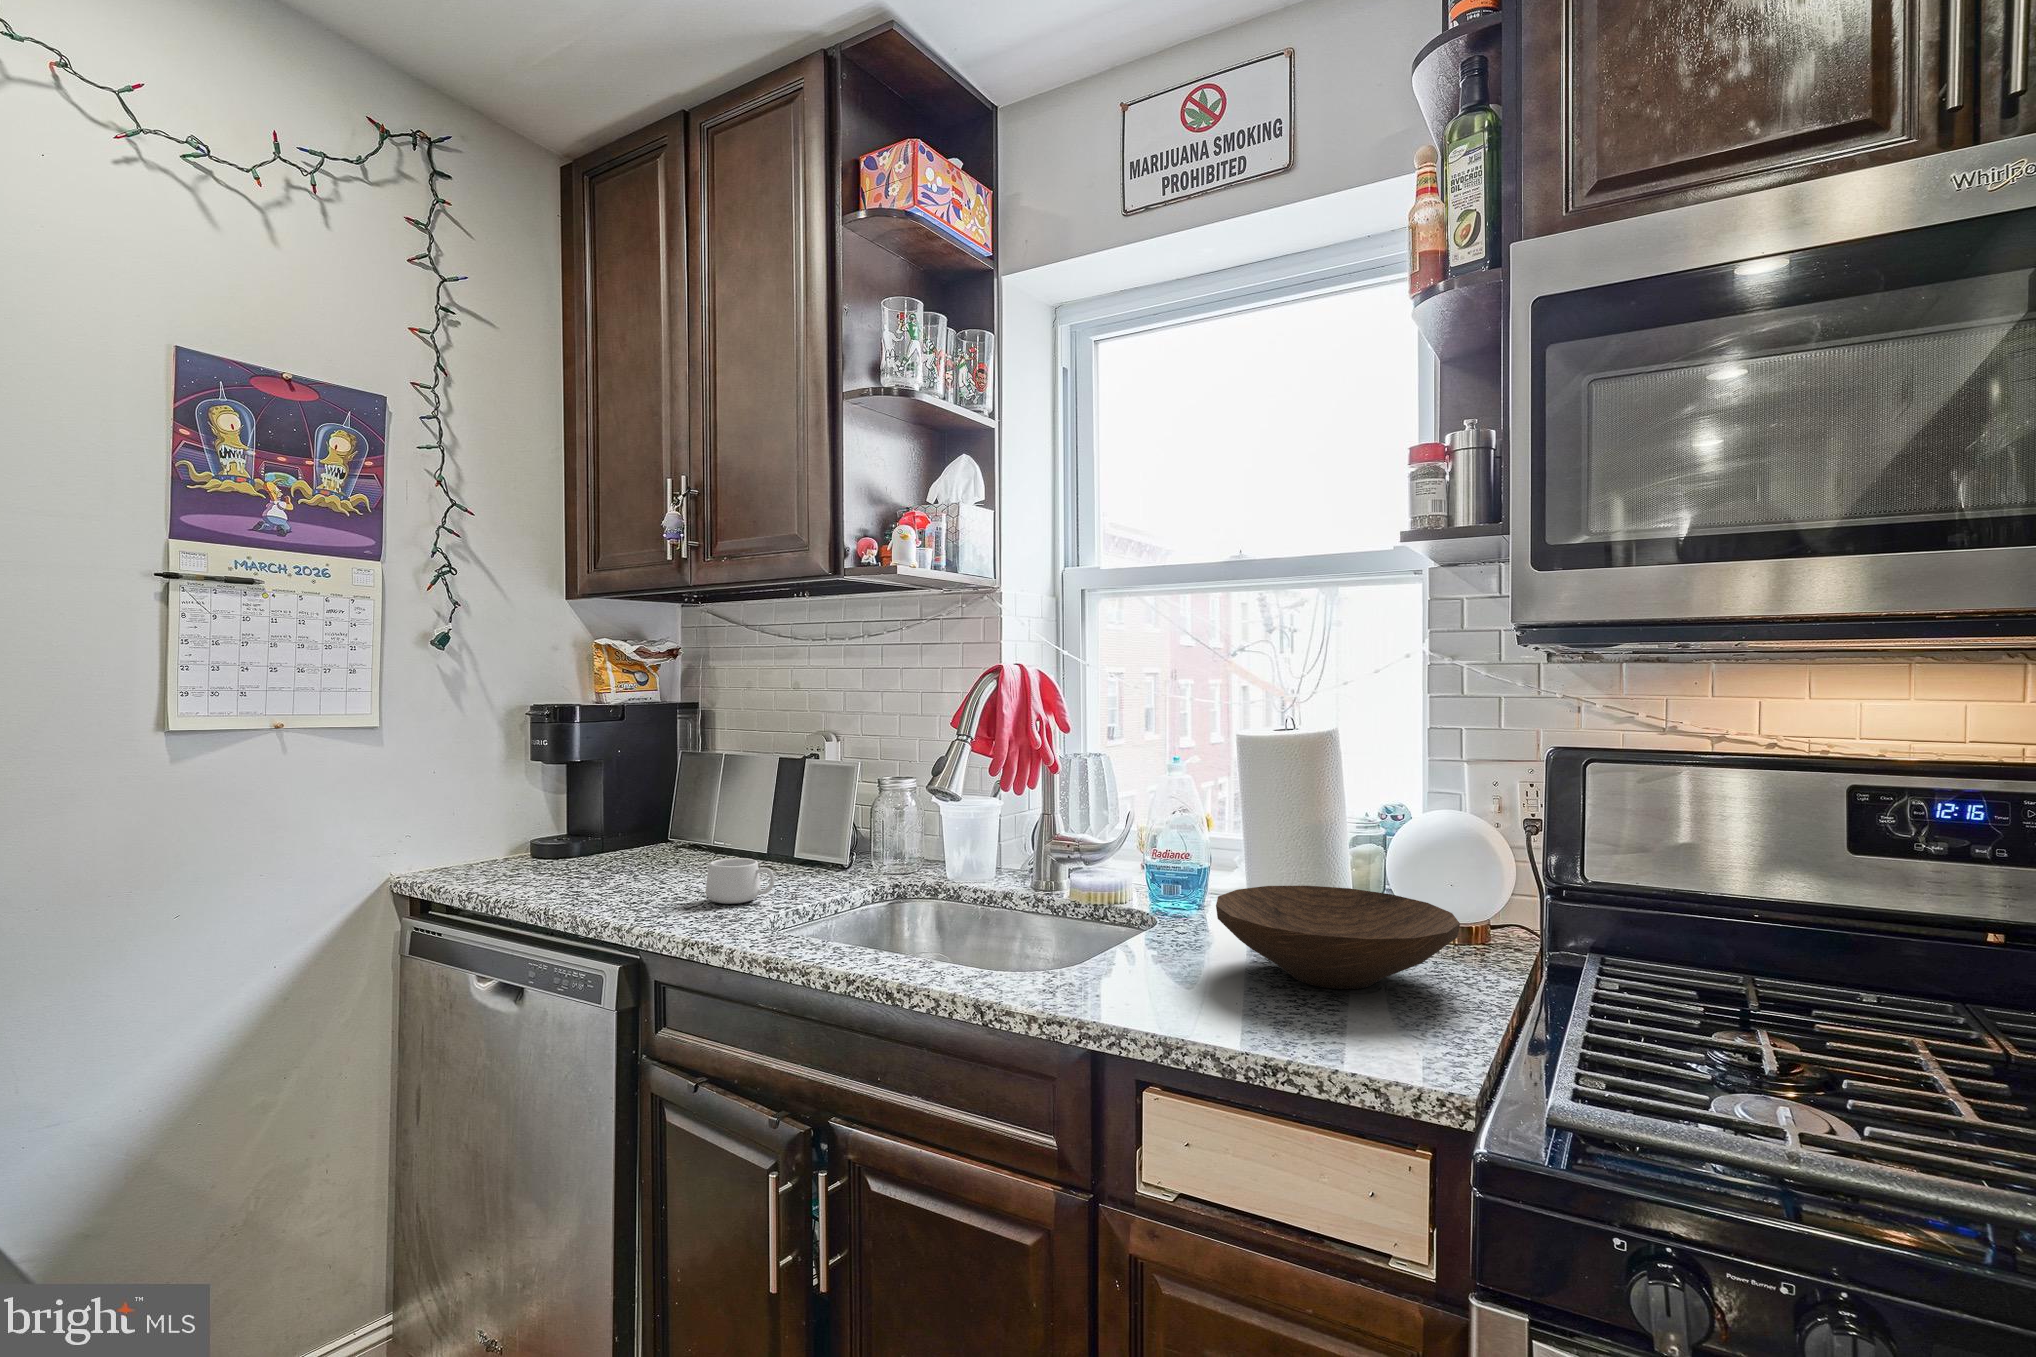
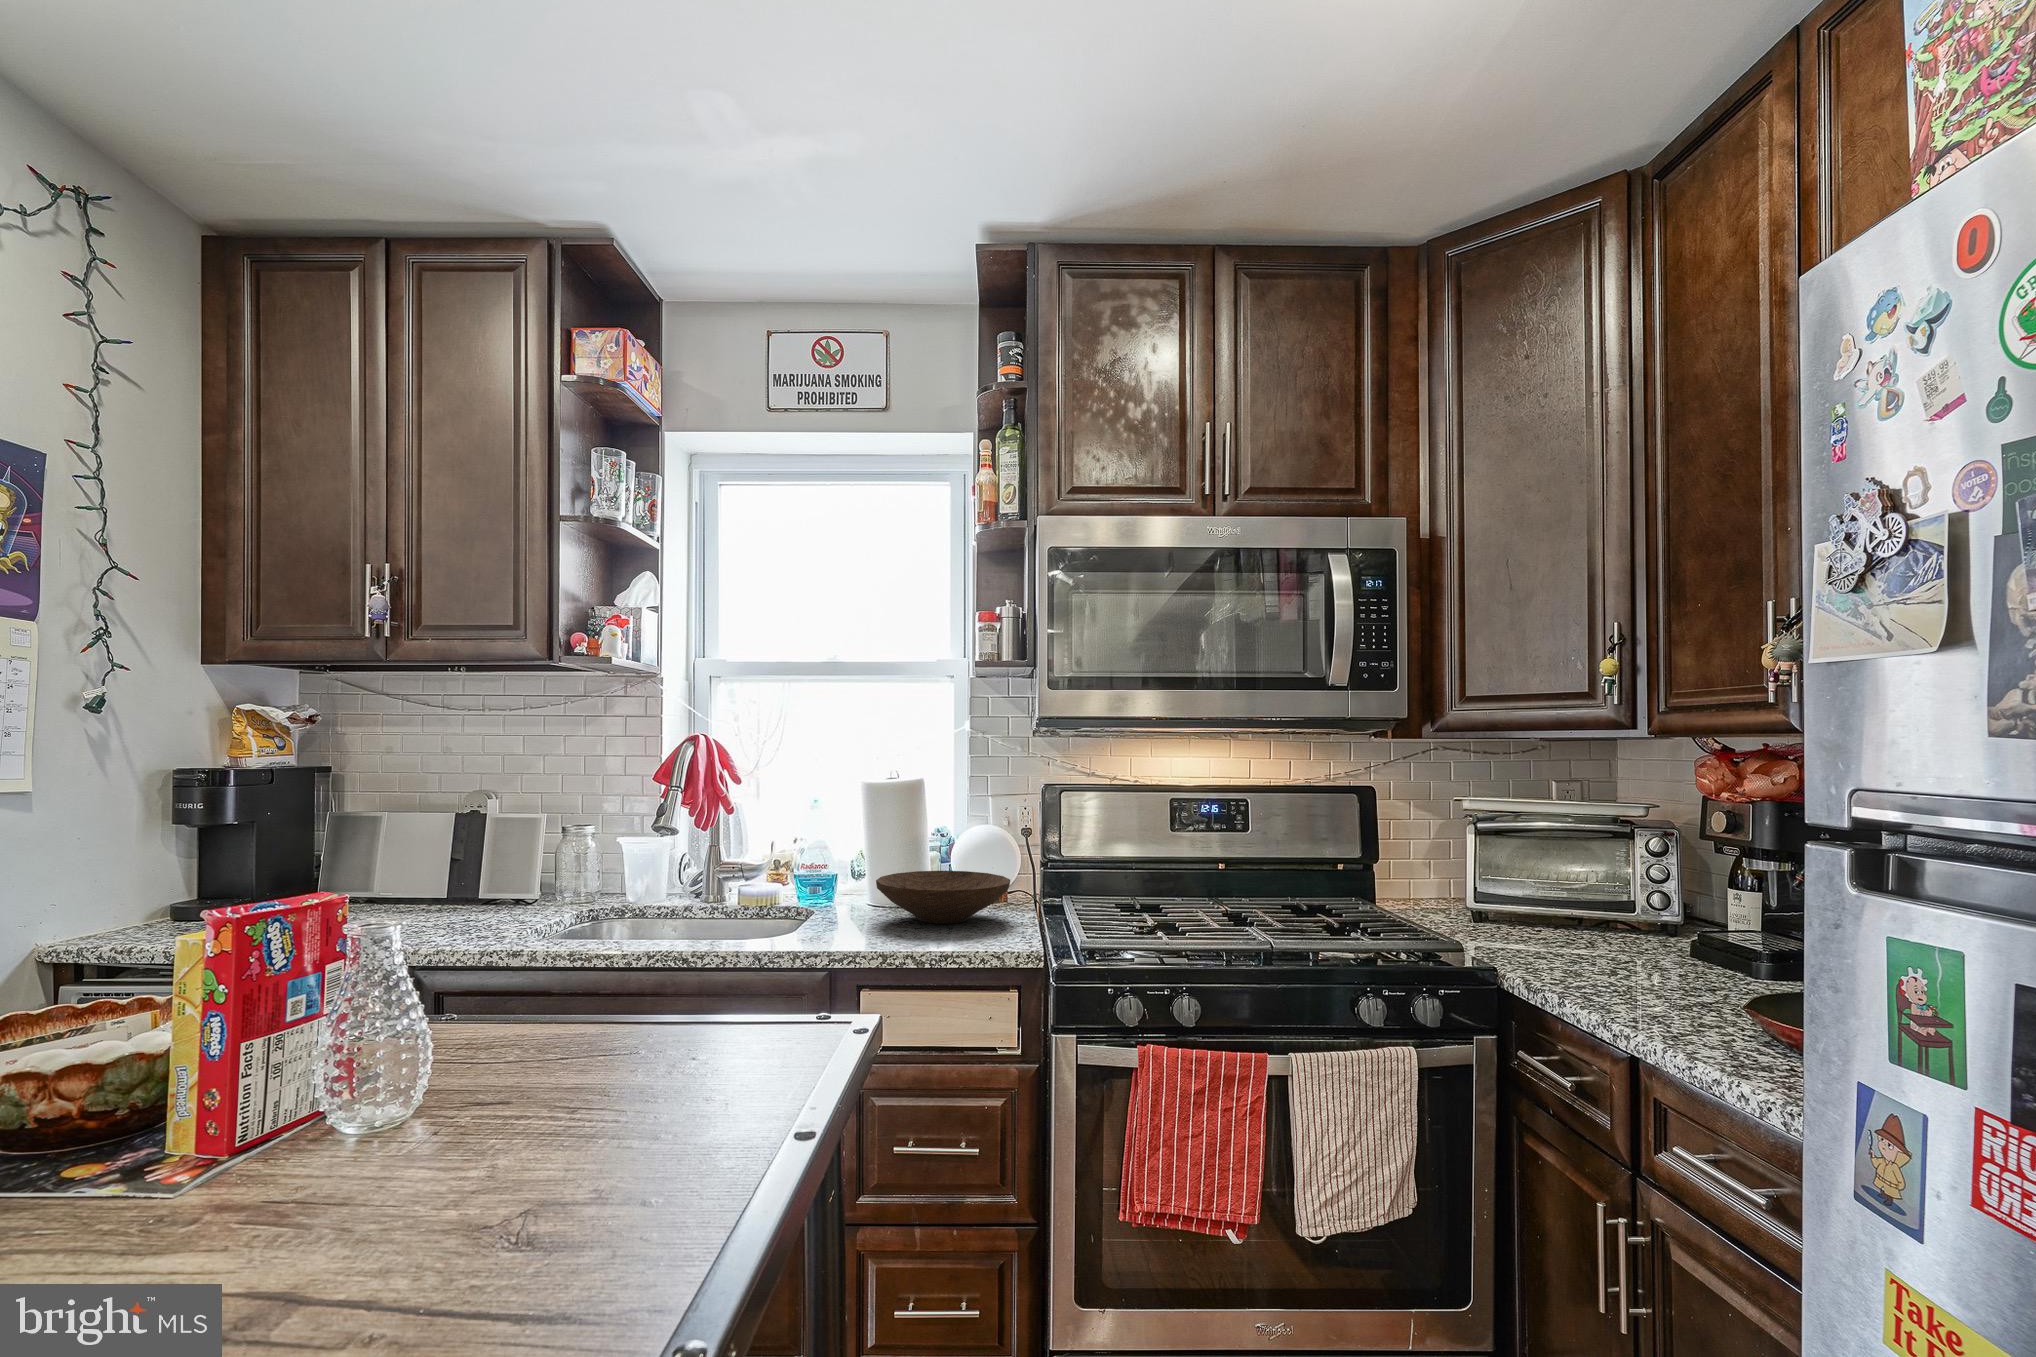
mug: present [706,858,774,904] -> none [445,896,509,932]

